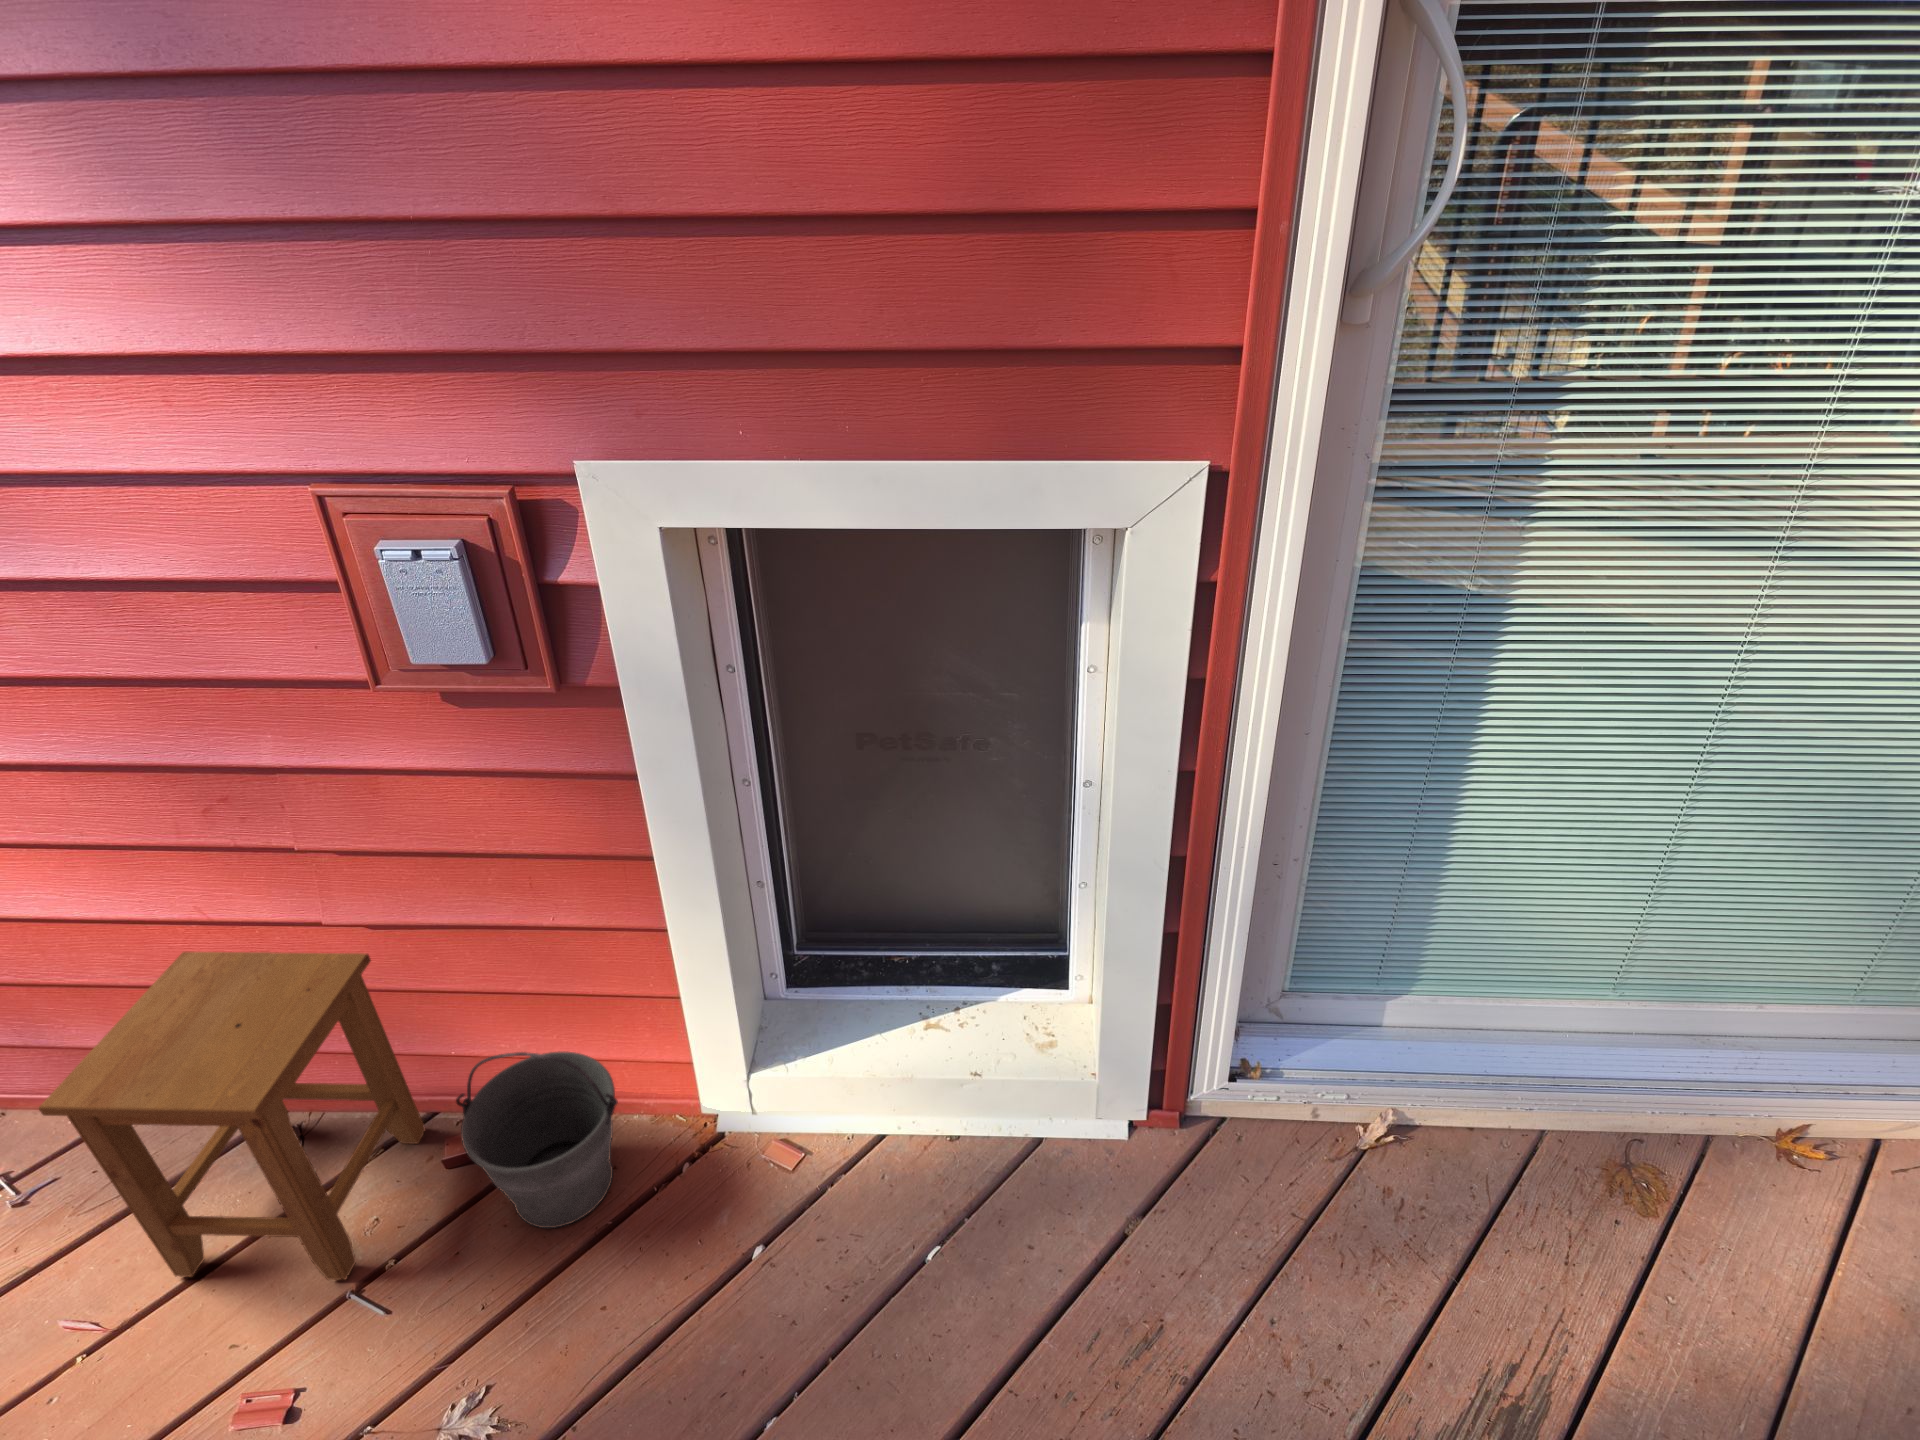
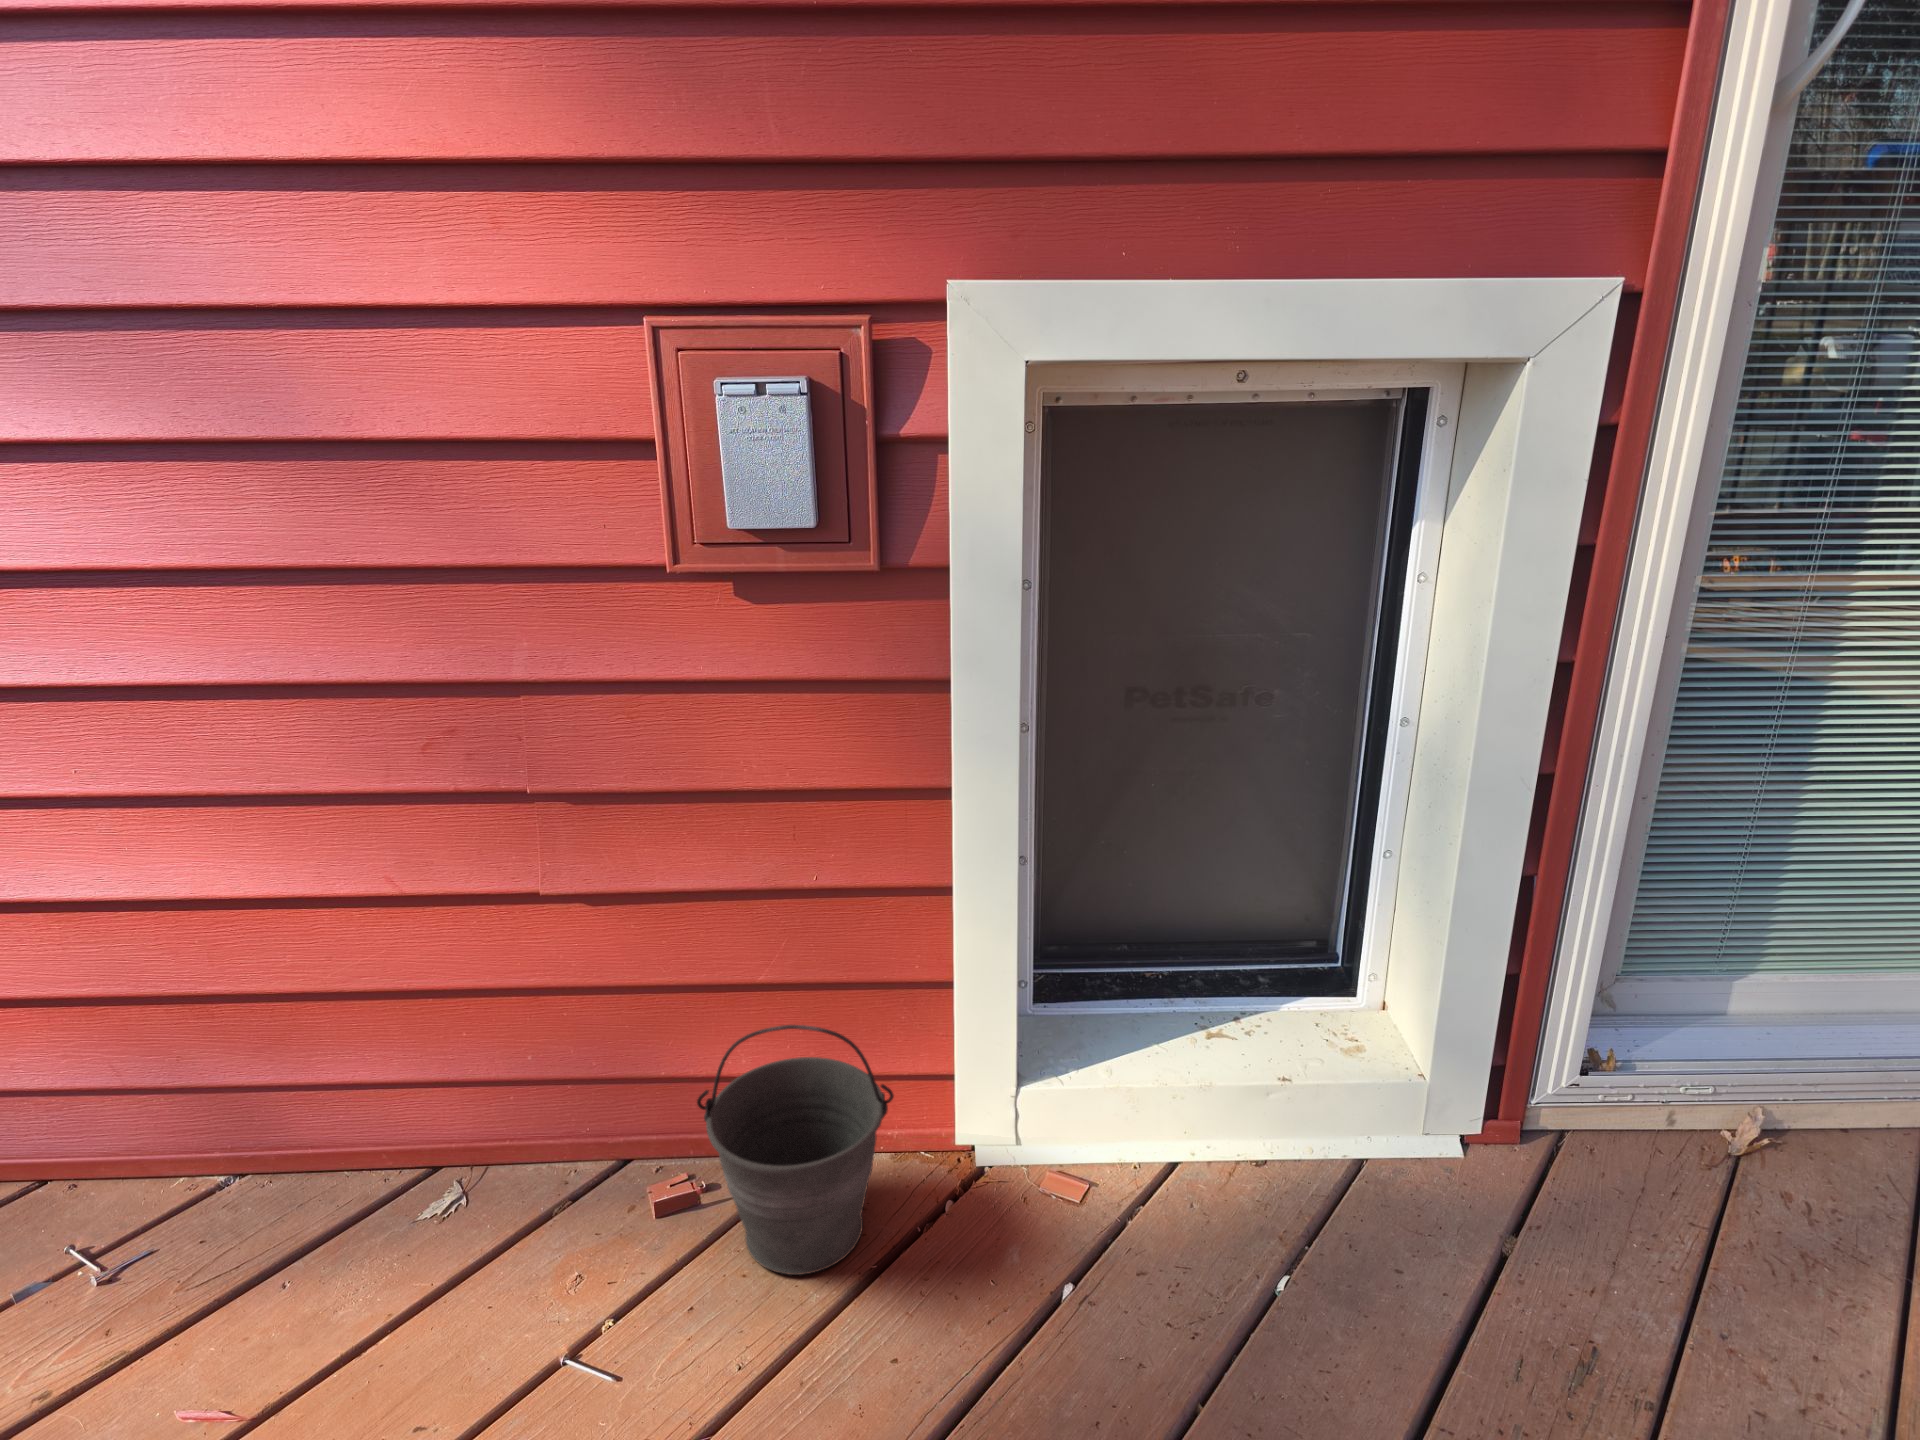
stool: present [39,952,426,1280] -> none [235,923,619,1348]

